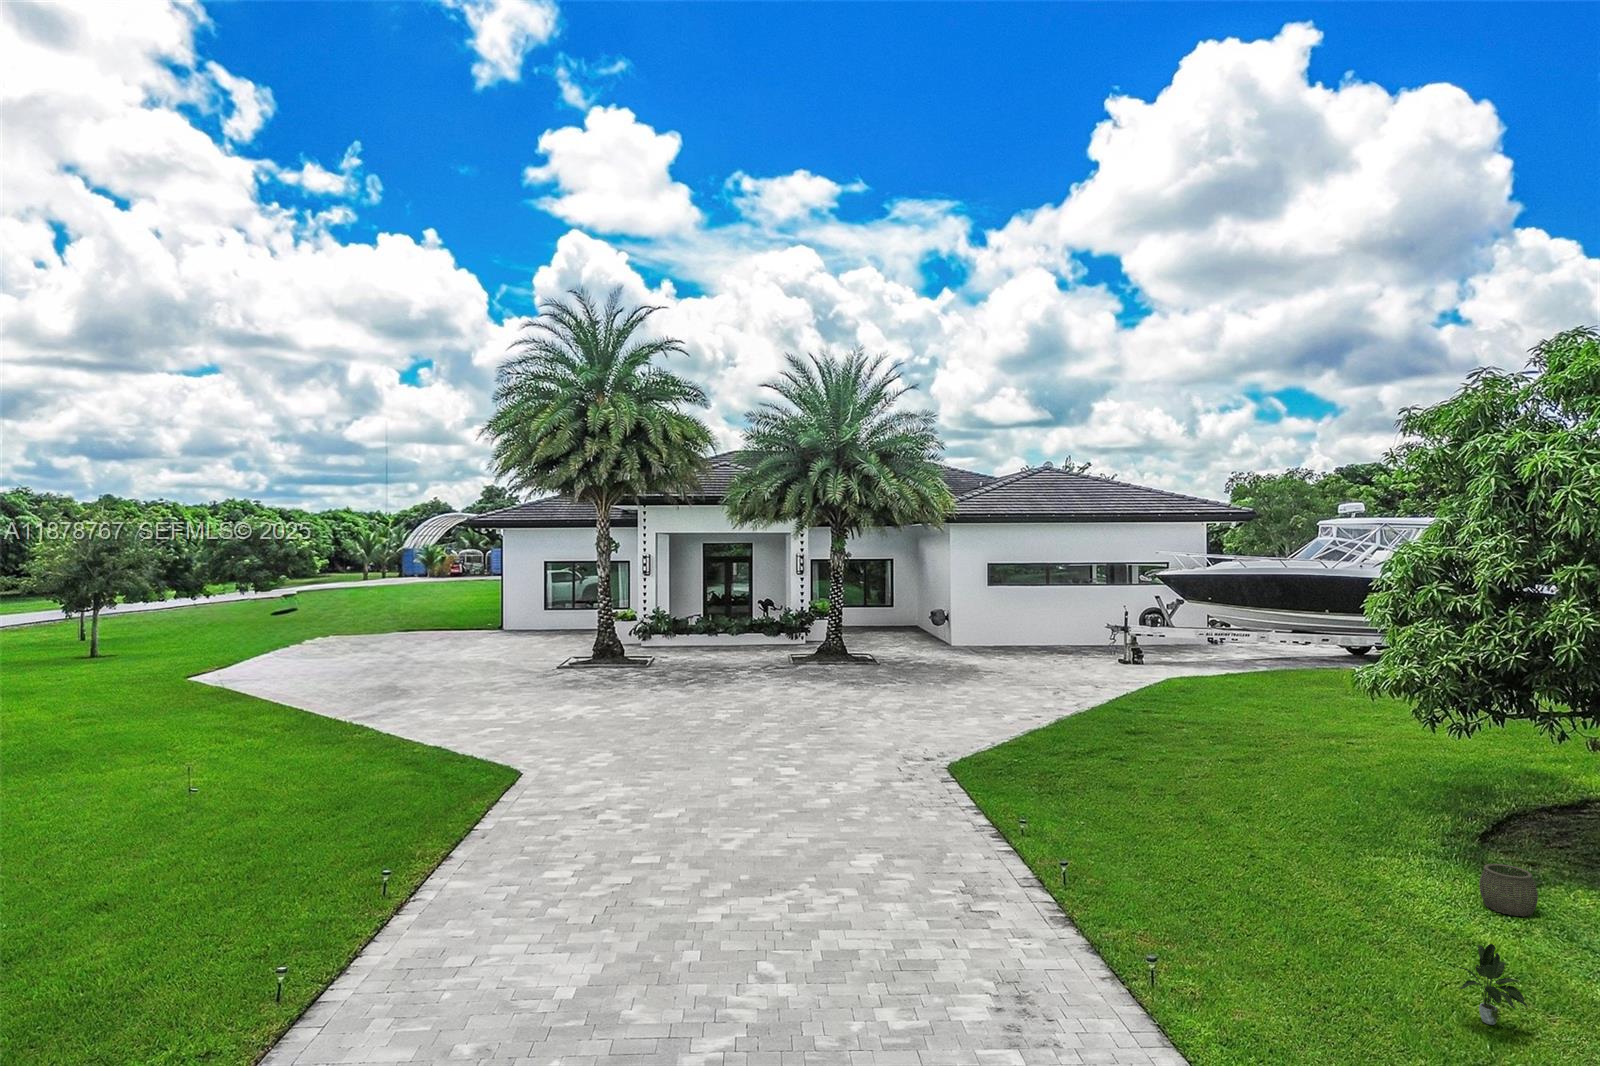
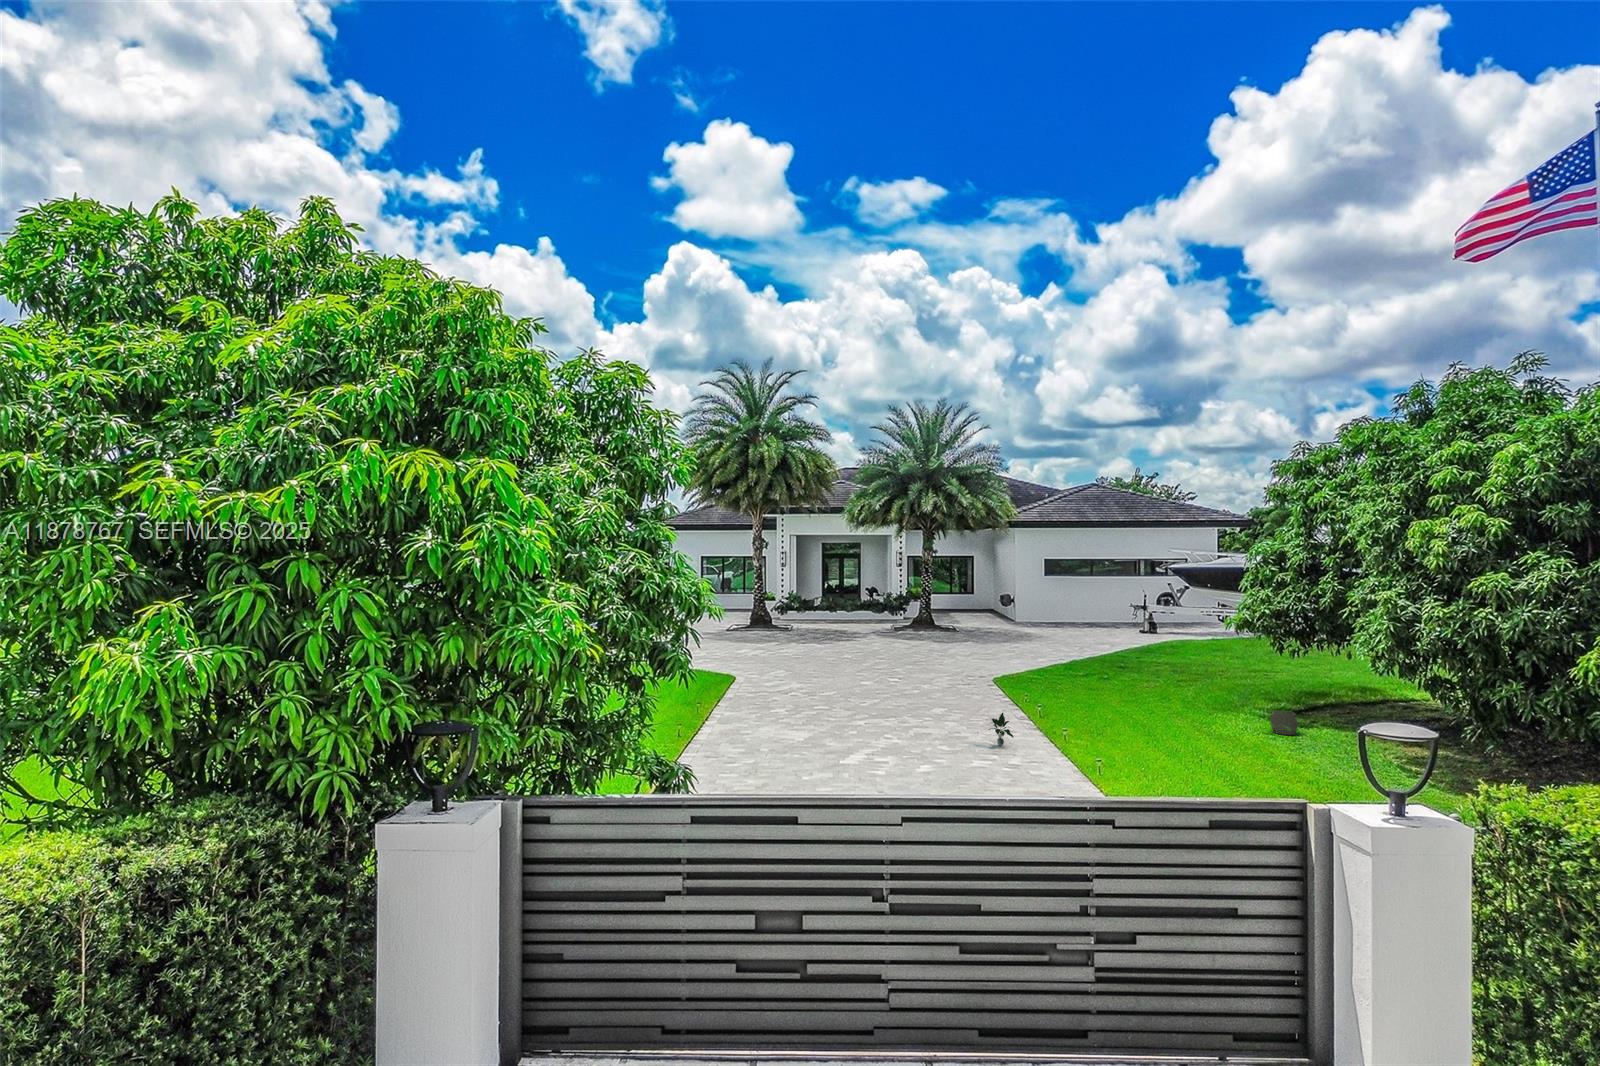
potted plant: present [1459,944,1528,1025] -> present [989,713,1013,746]

